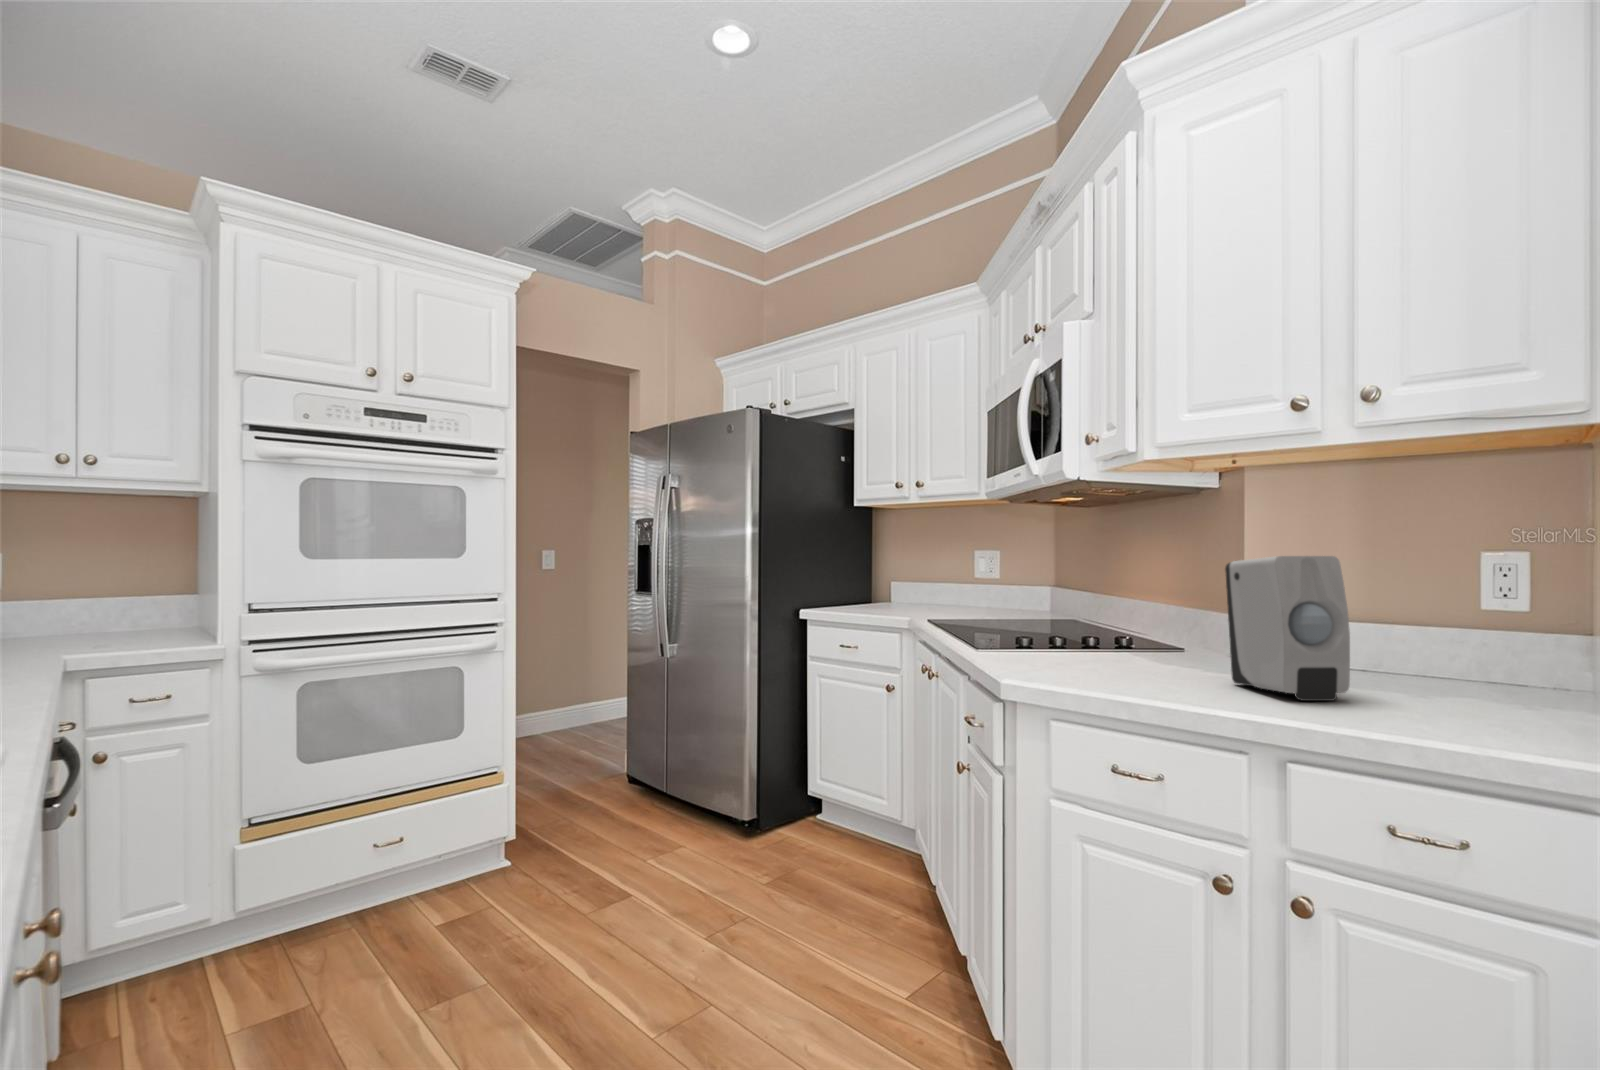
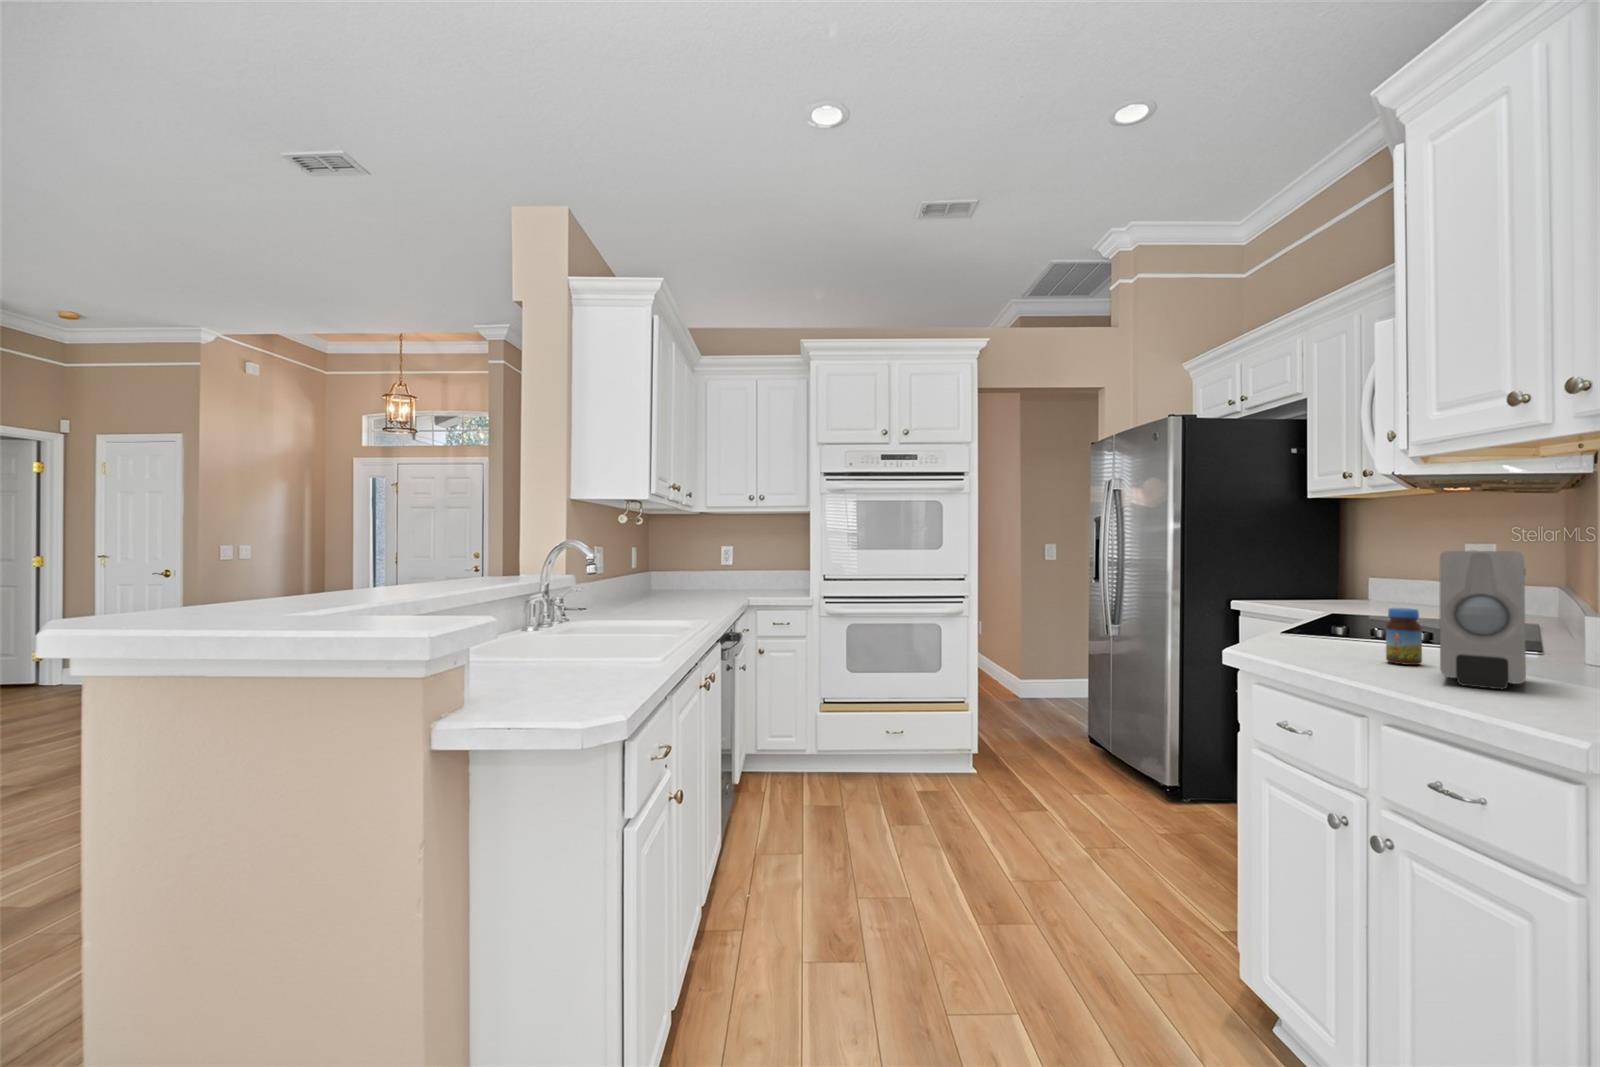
jar: none [1152,617,1185,678] -> present [1386,608,1422,665]

